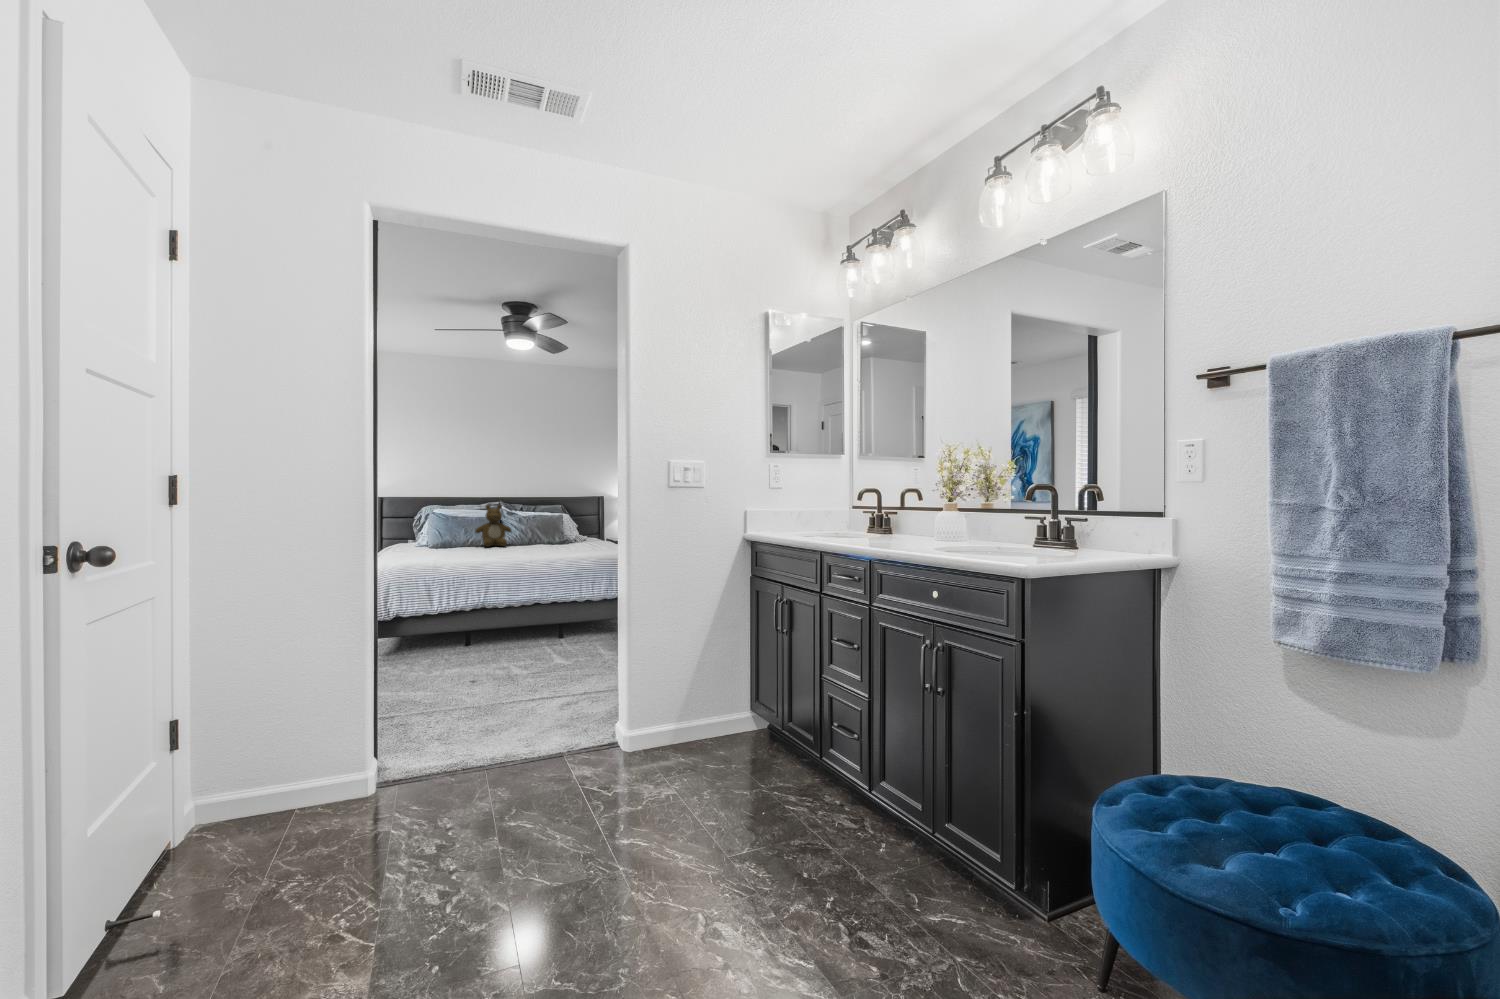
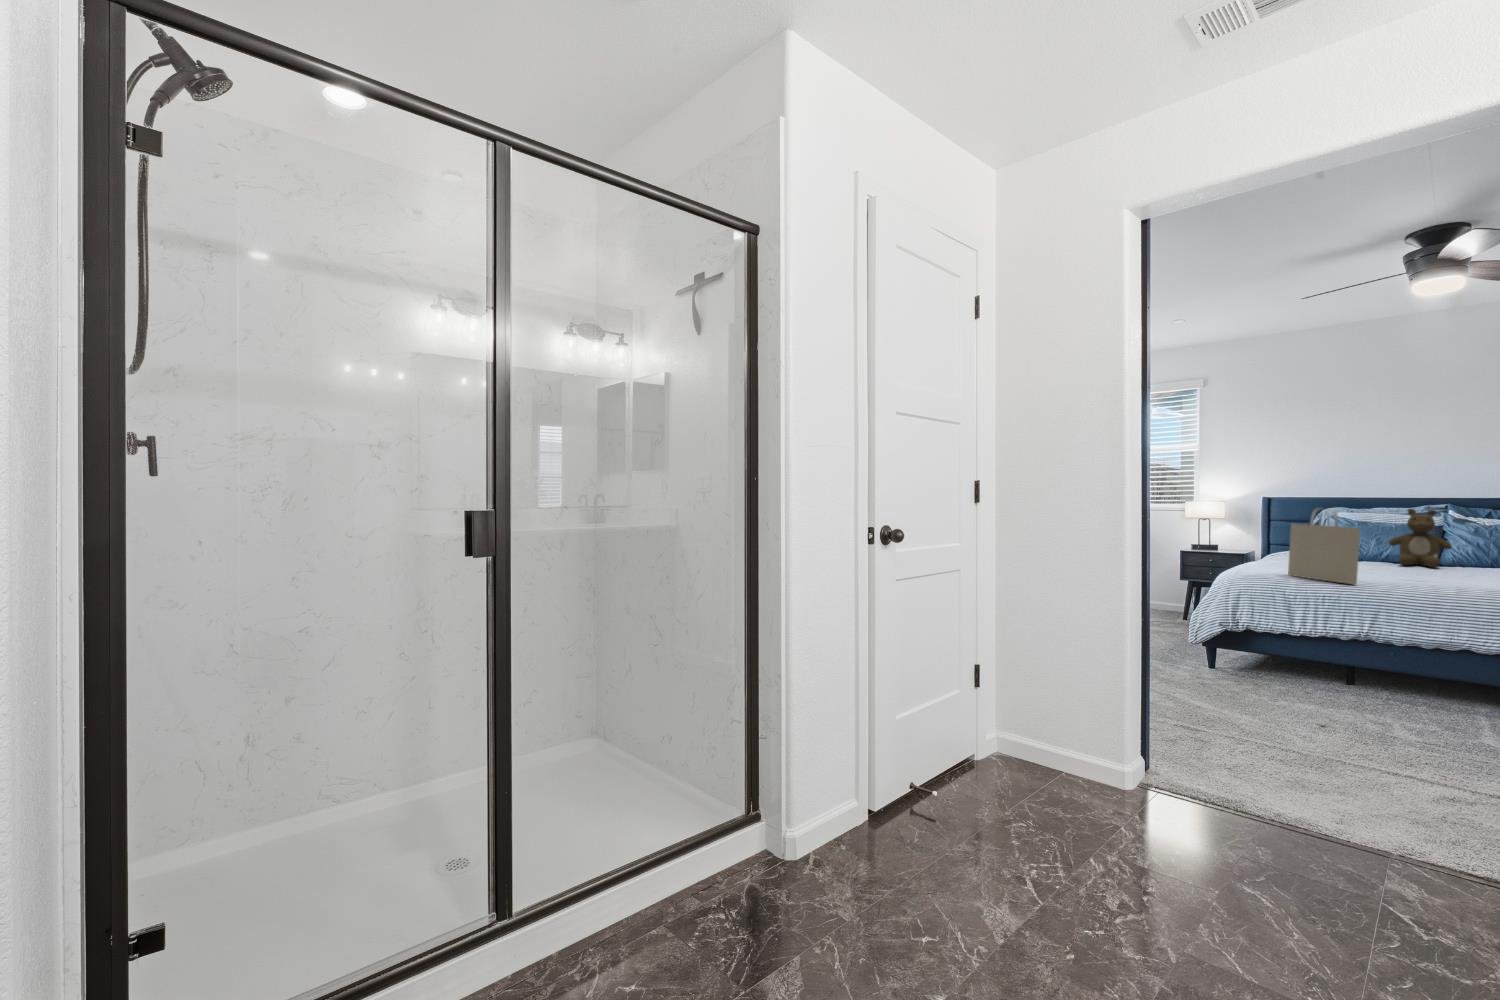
tote bag: none [422,507,473,565] -> present [1288,508,1360,584]

